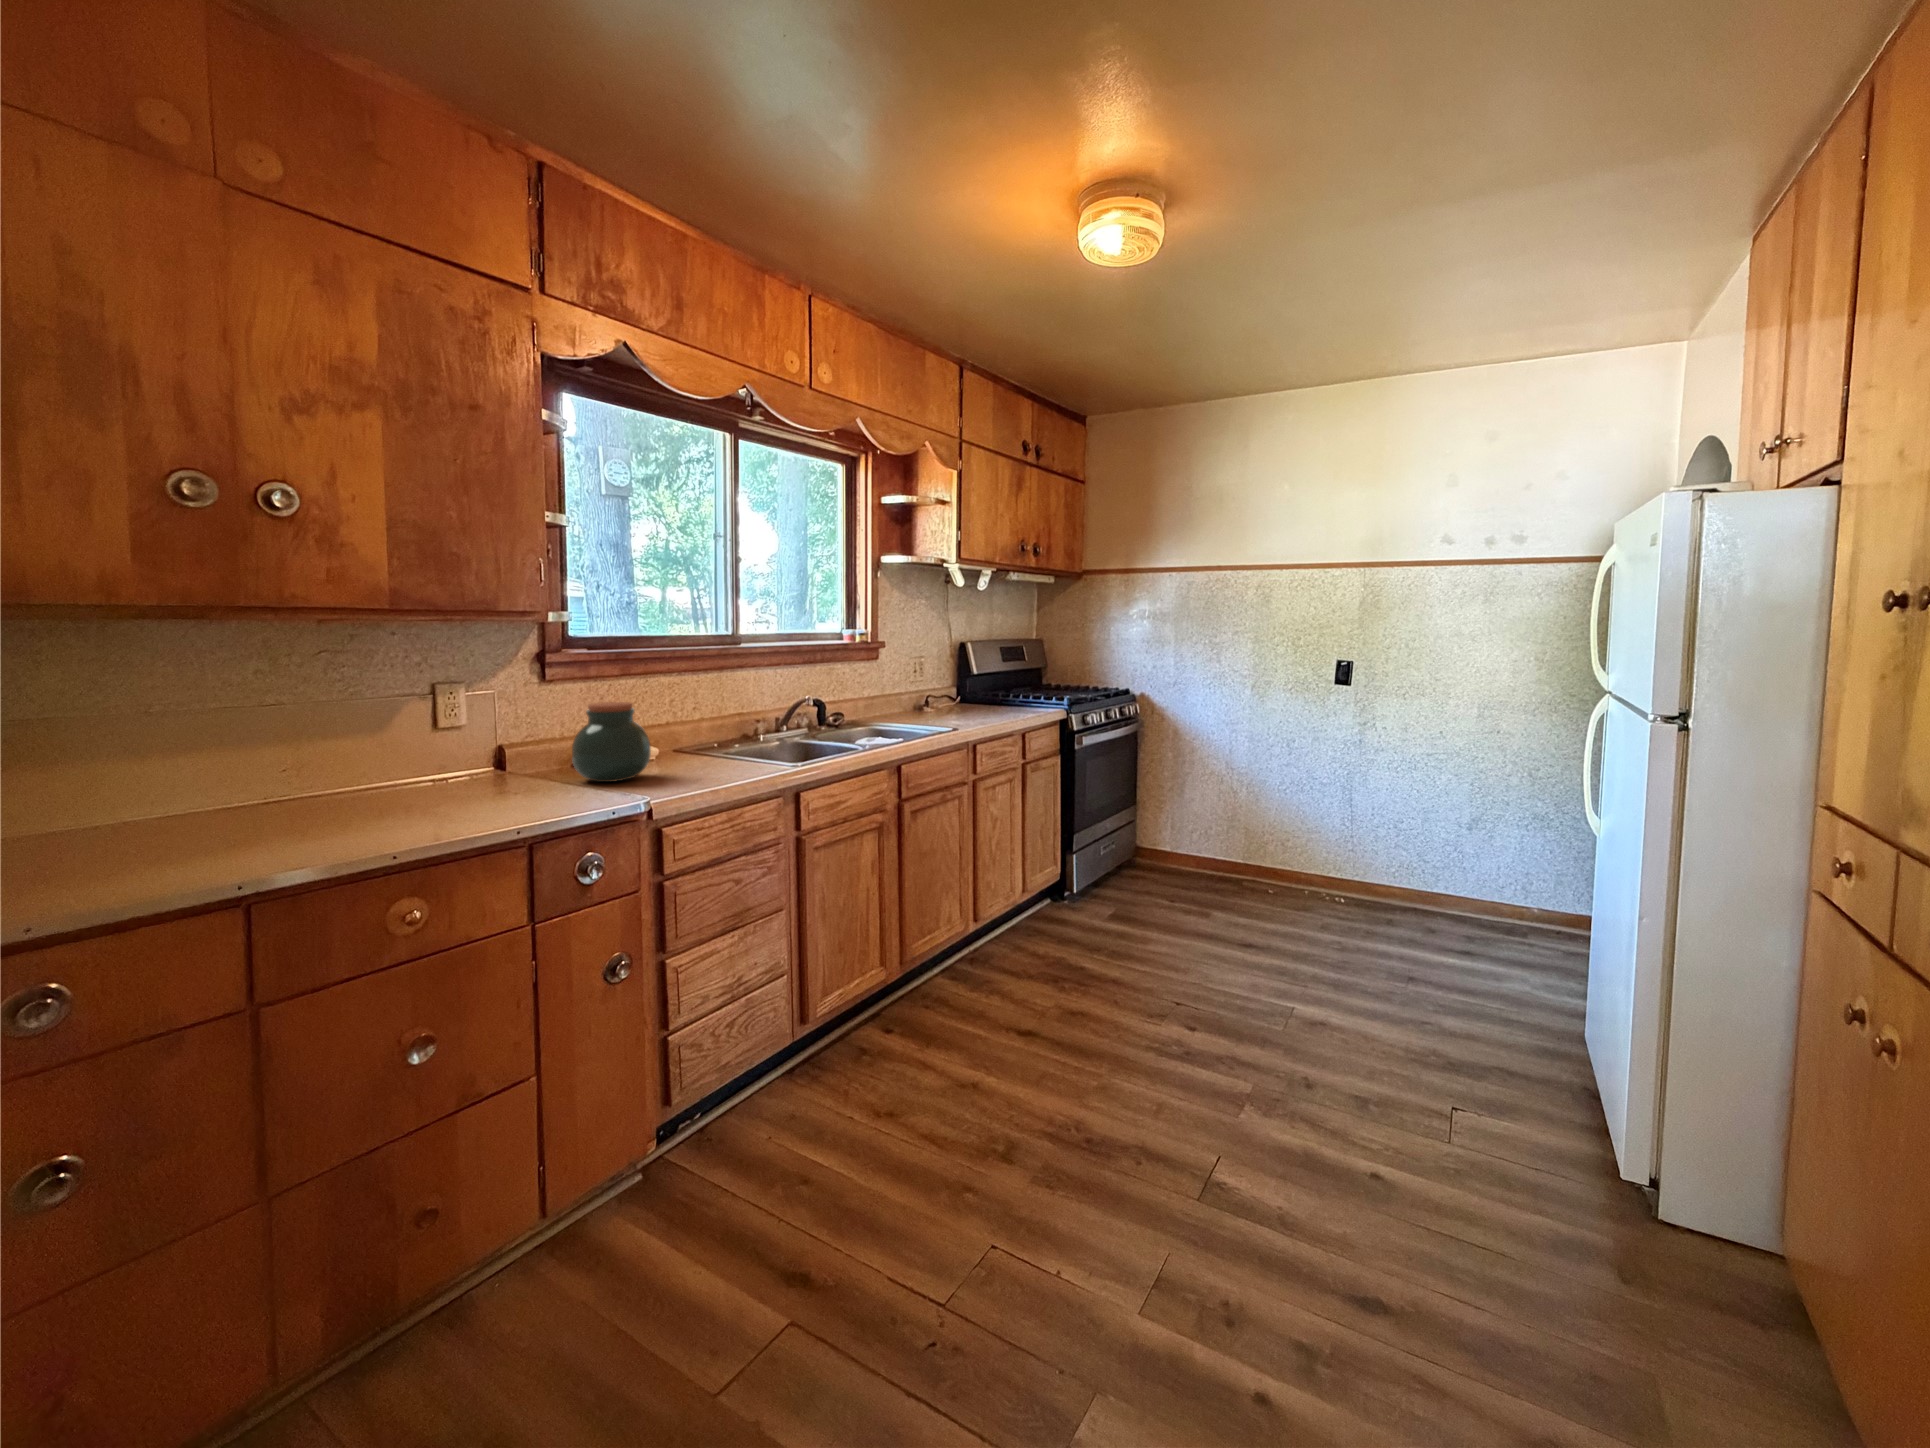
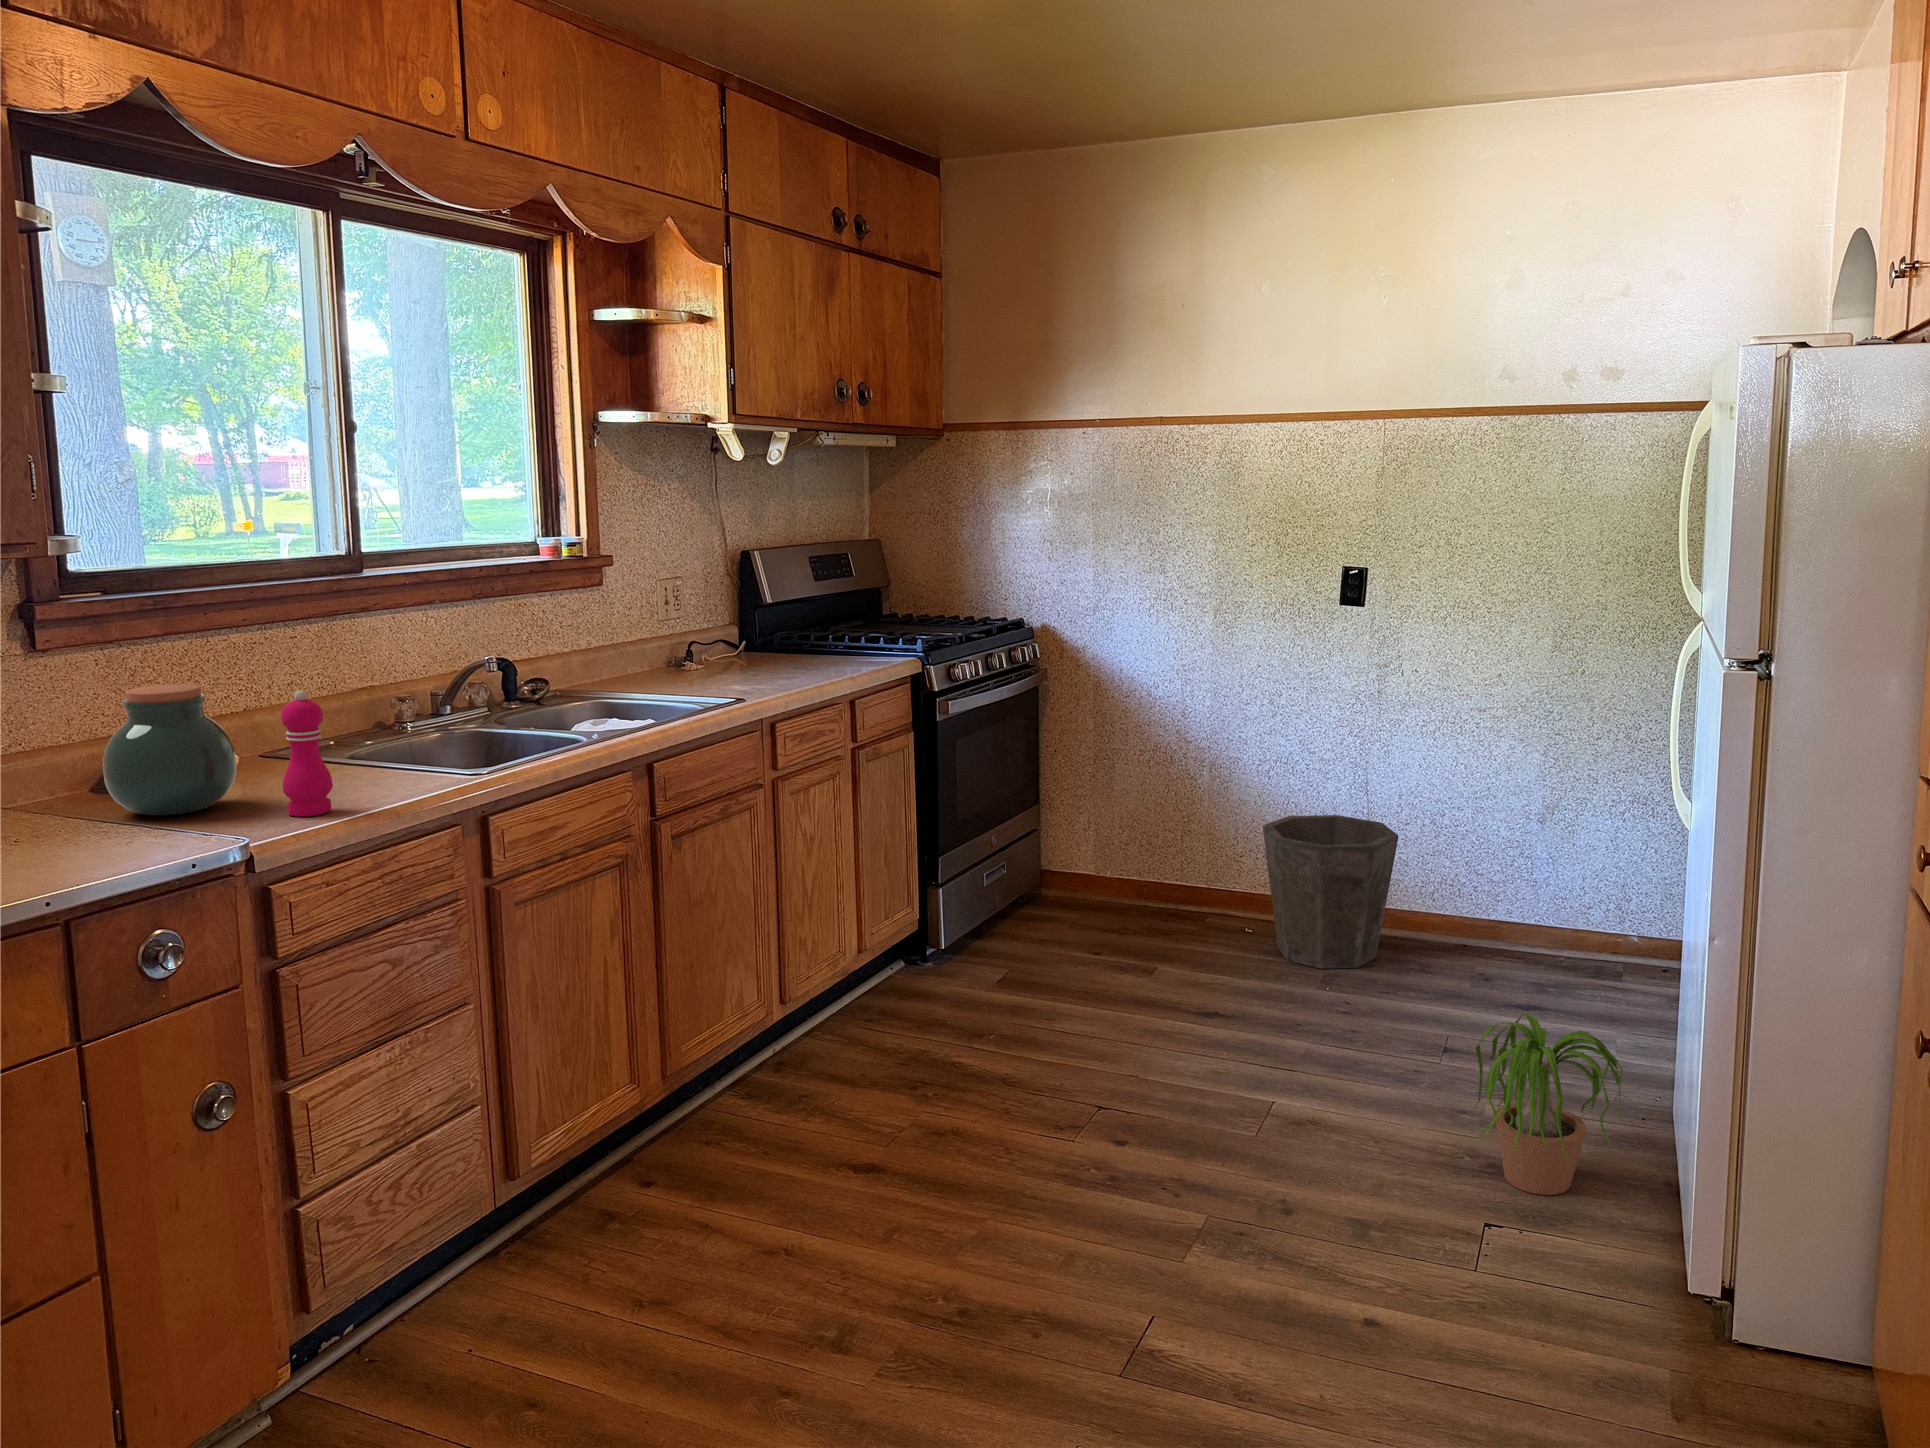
pepper mill: none [675,707,706,786] -> present [281,690,333,817]
waste bin: none [1279,816,1369,917] -> present [1263,815,1399,969]
potted plant: none [1436,958,1576,1089] -> present [1474,1013,1644,1195]

